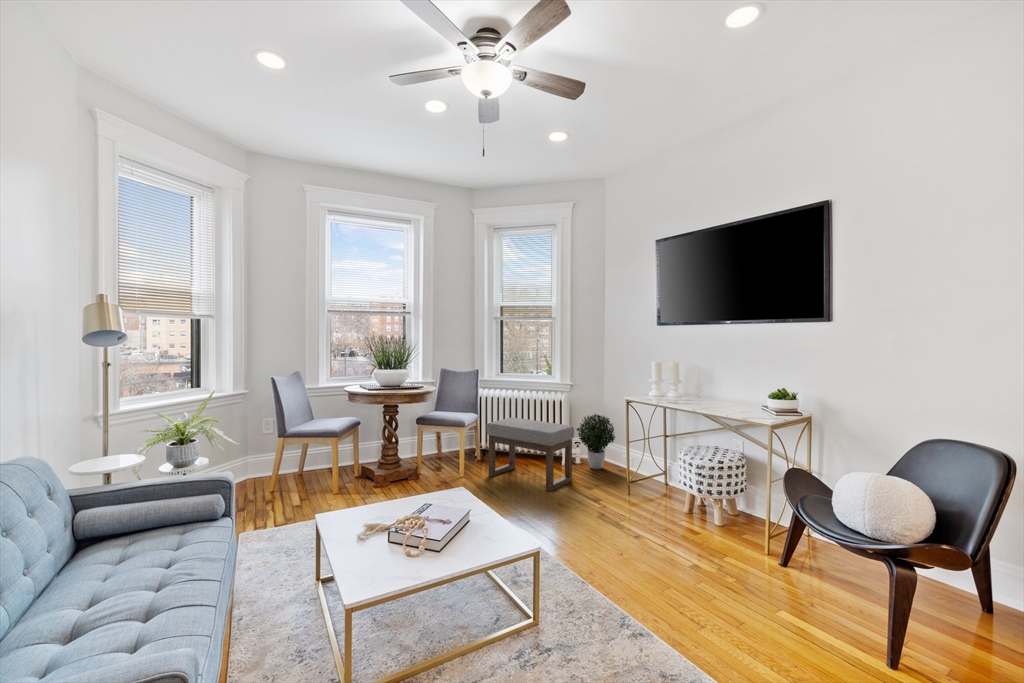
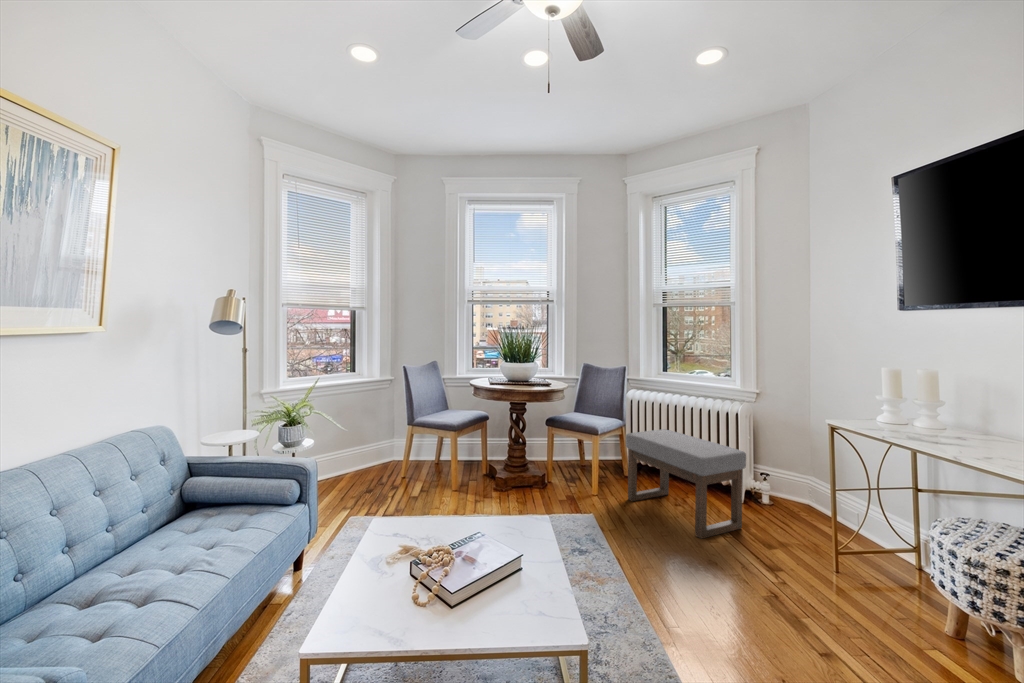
potted plant: present [577,414,615,469] -> none [760,436,827,518]

